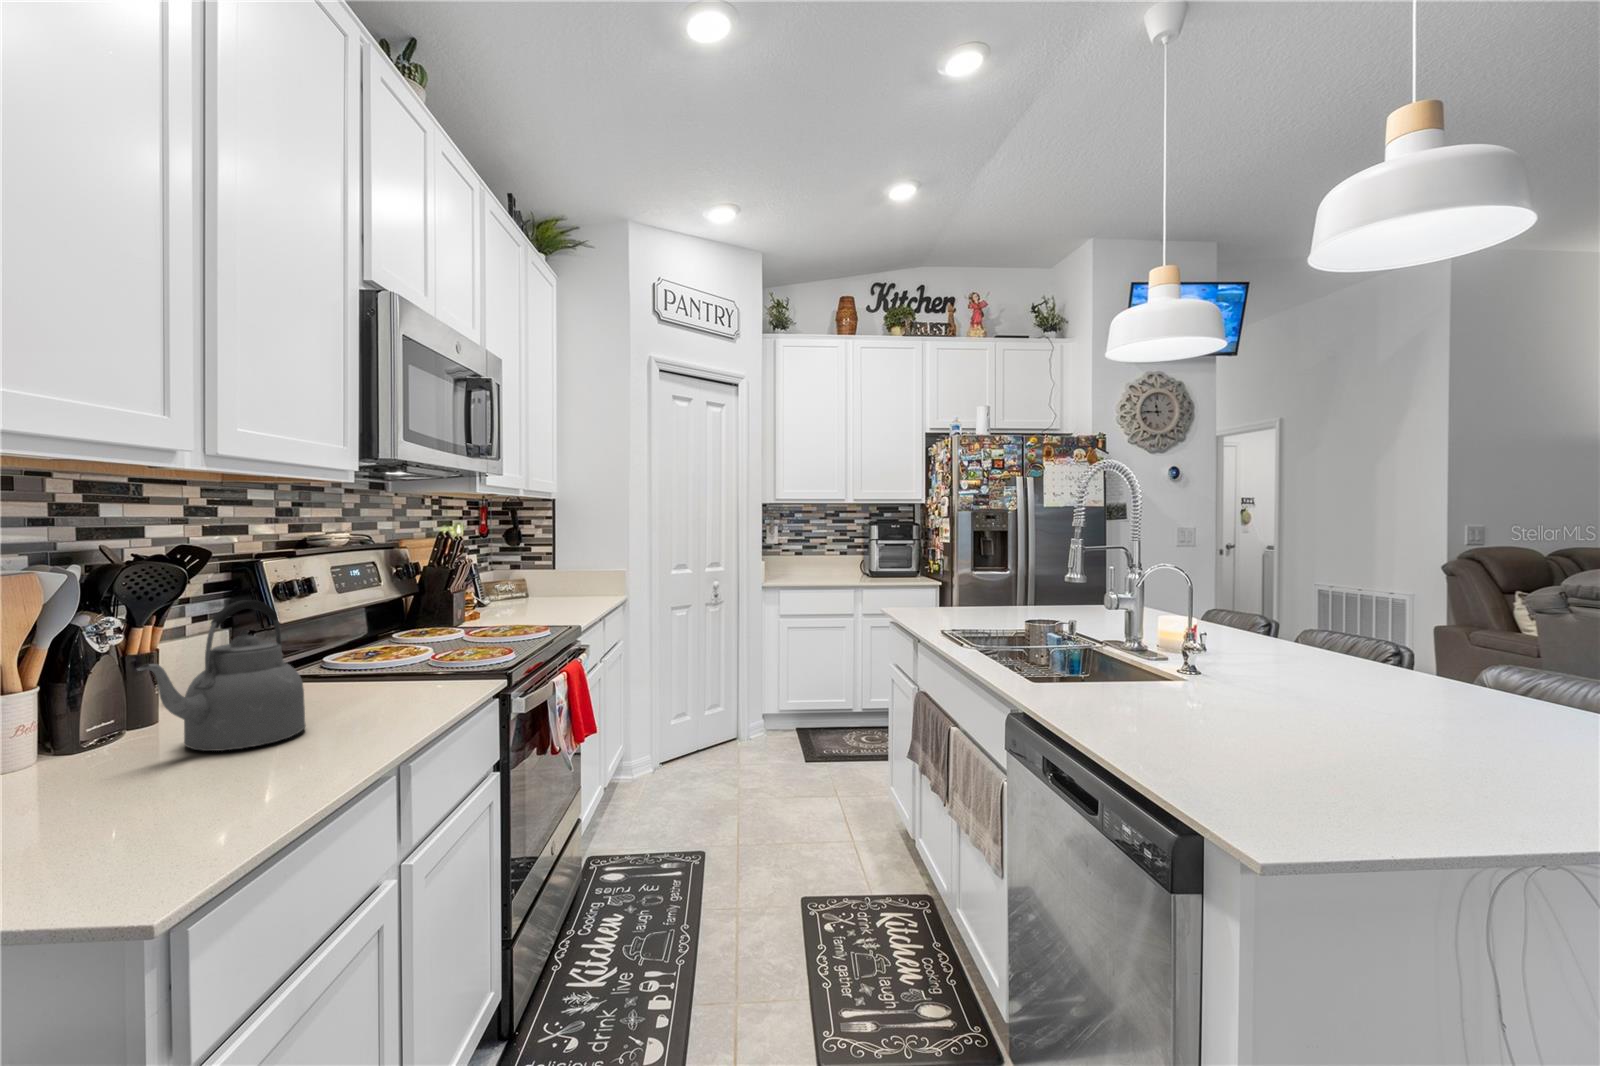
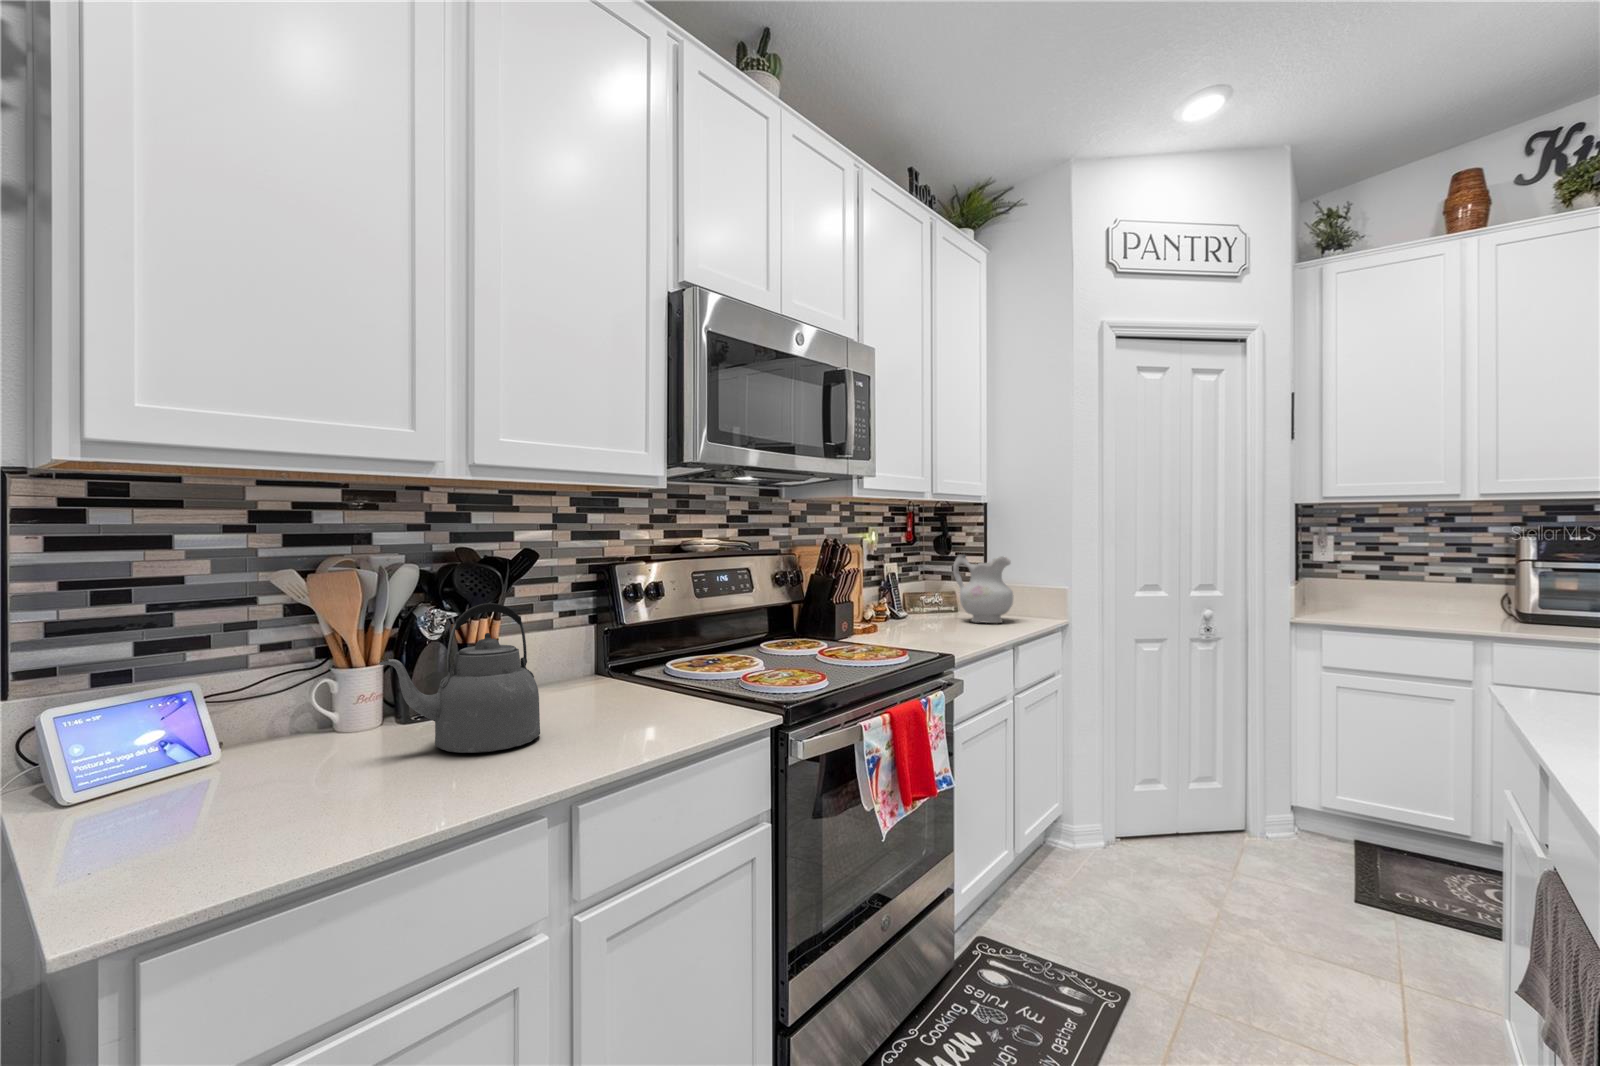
ceramic pitcher: none [537,544,590,602] -> present [953,555,1013,623]

